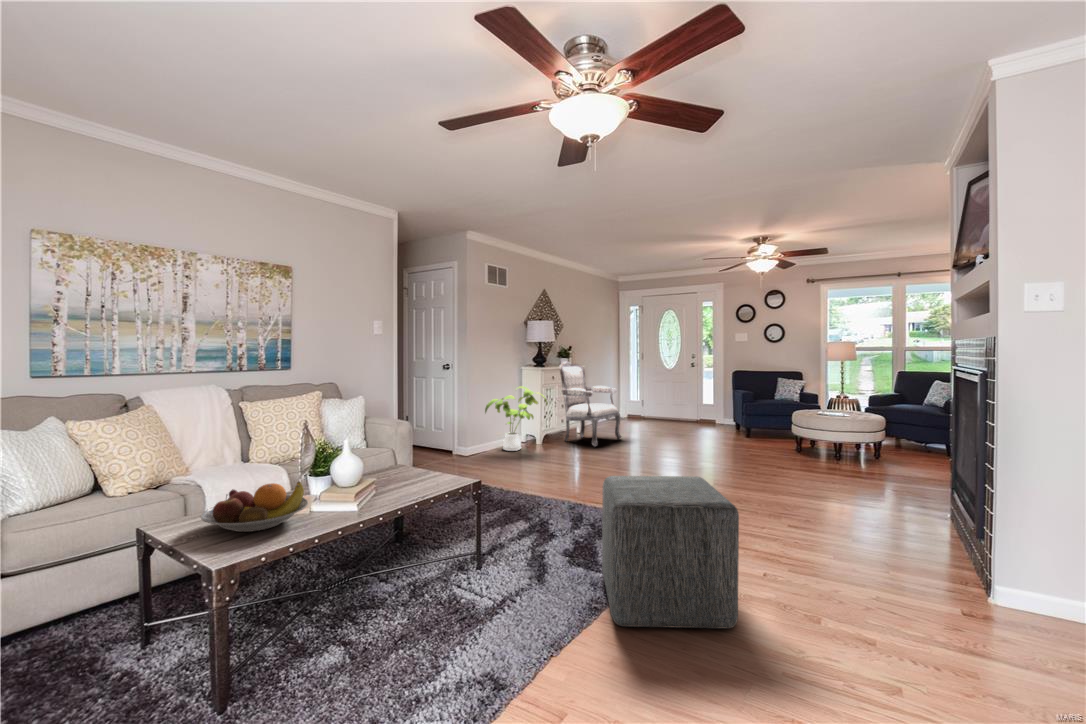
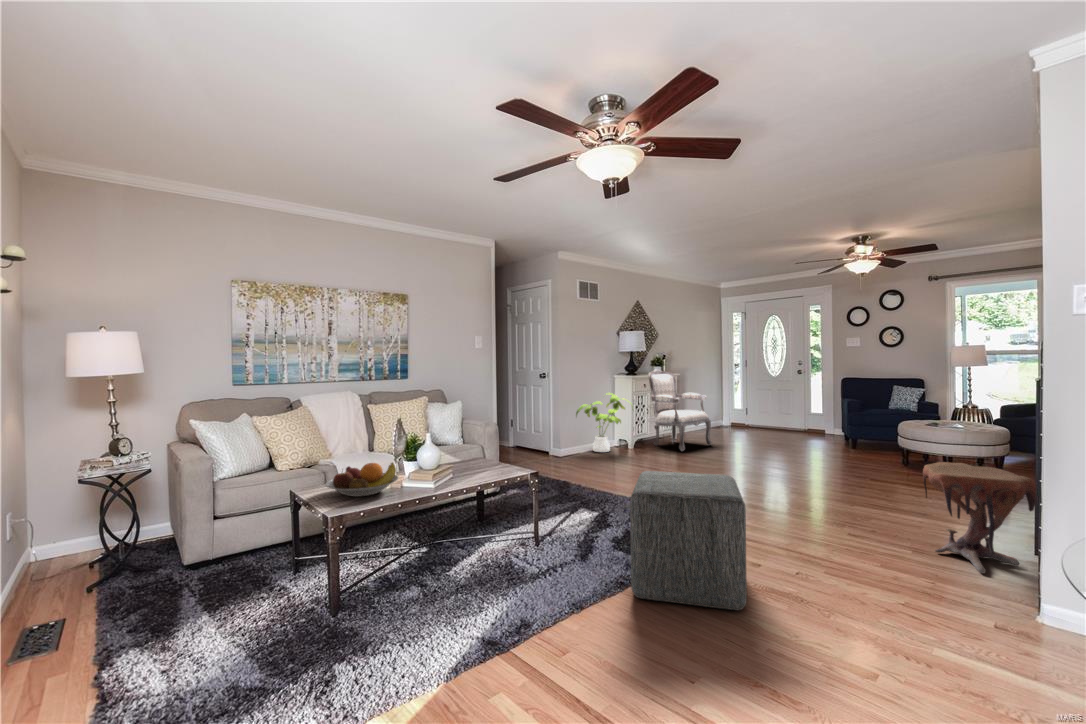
side table: none [856,453,959,559] -> present [923,462,1036,573]

